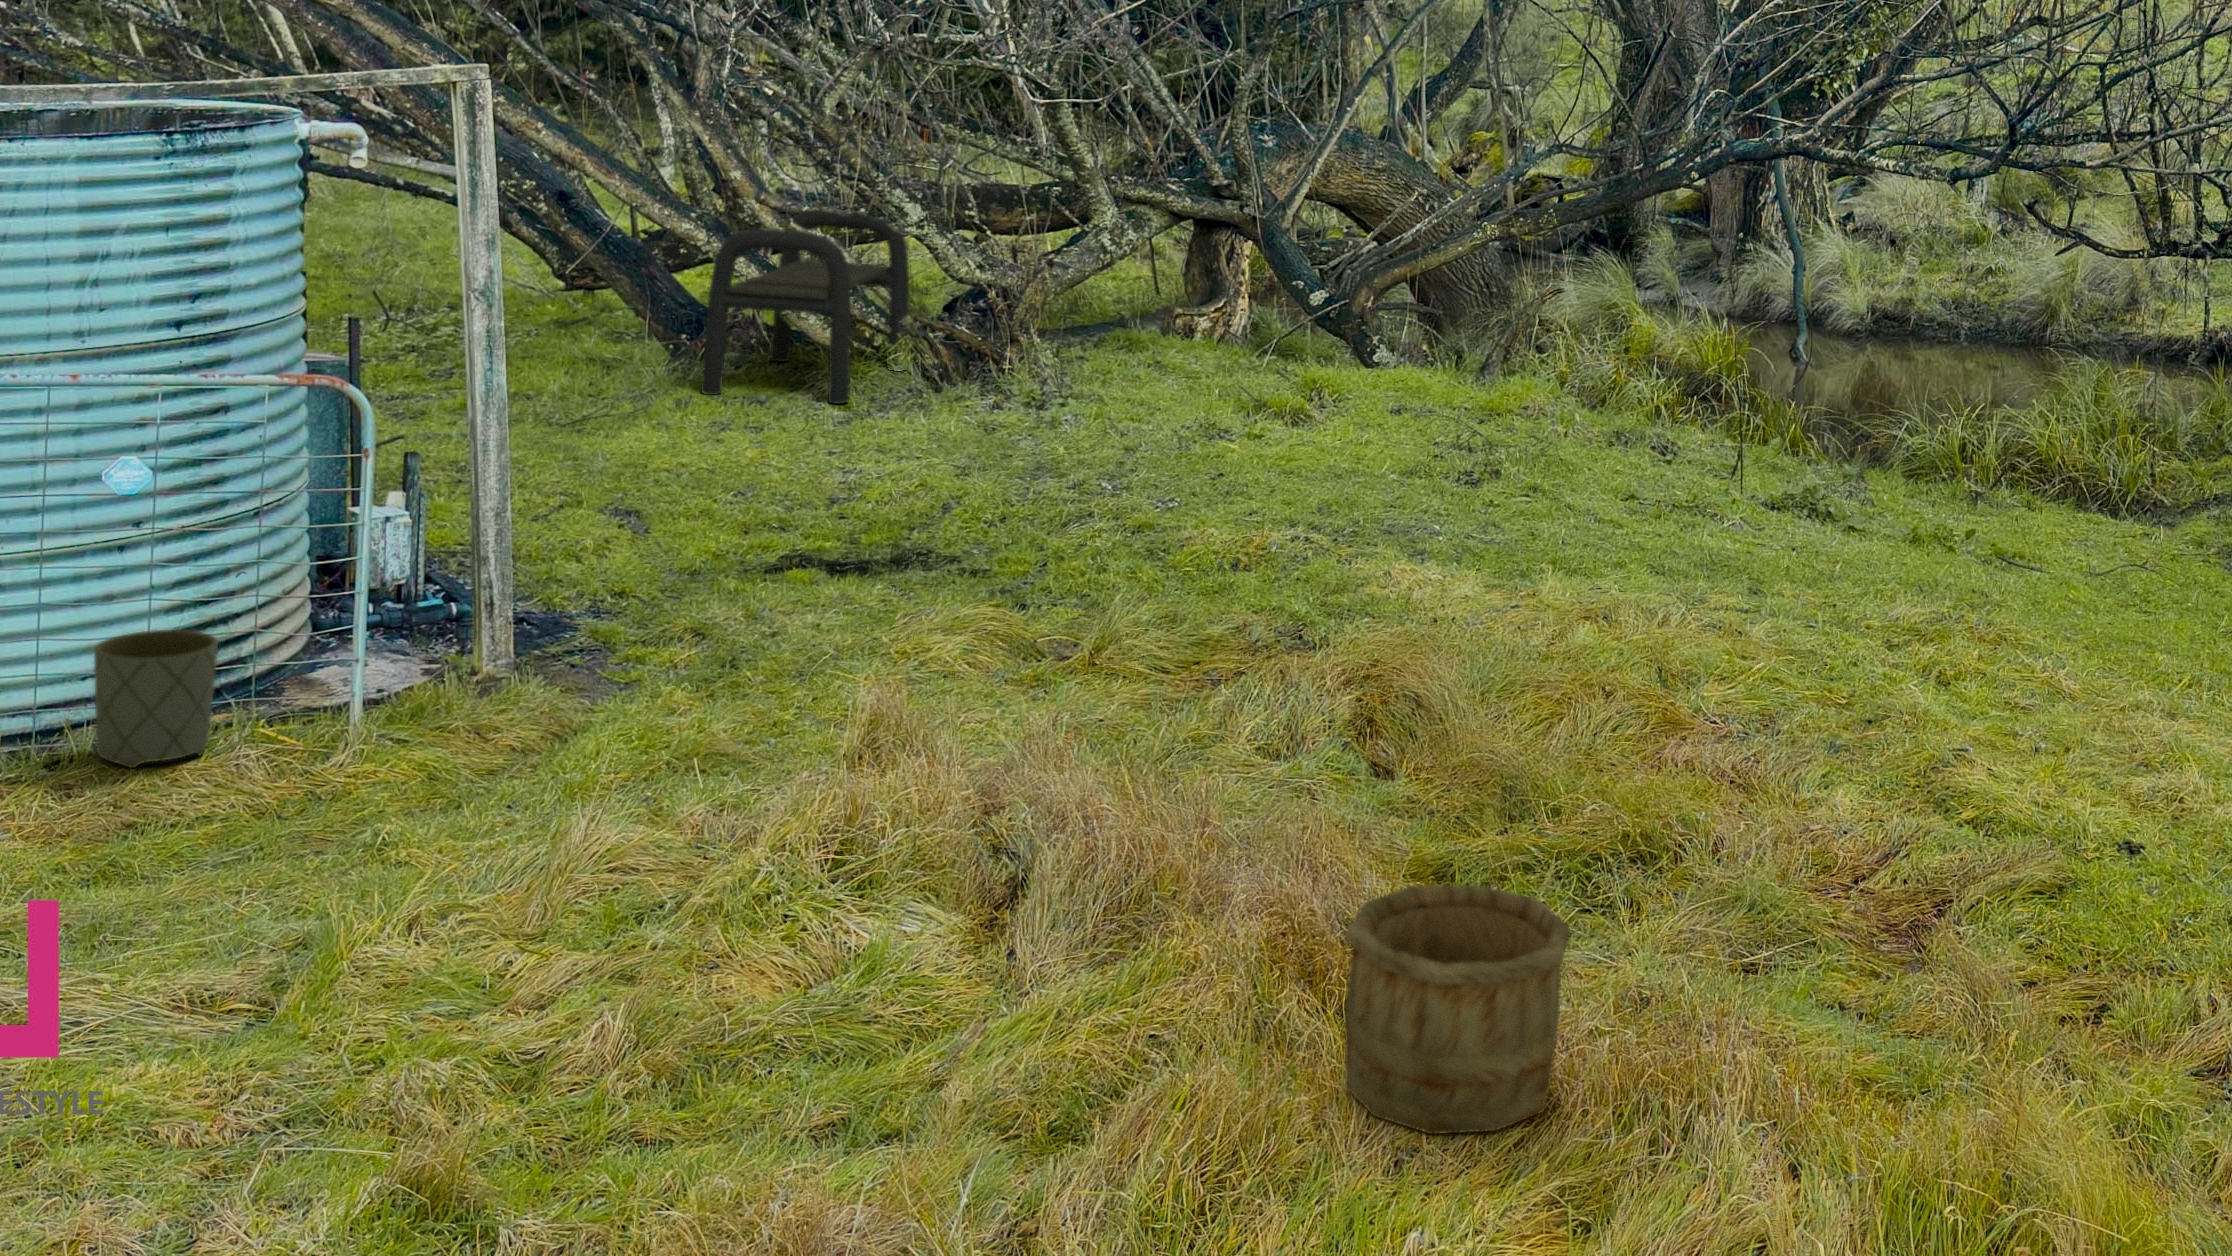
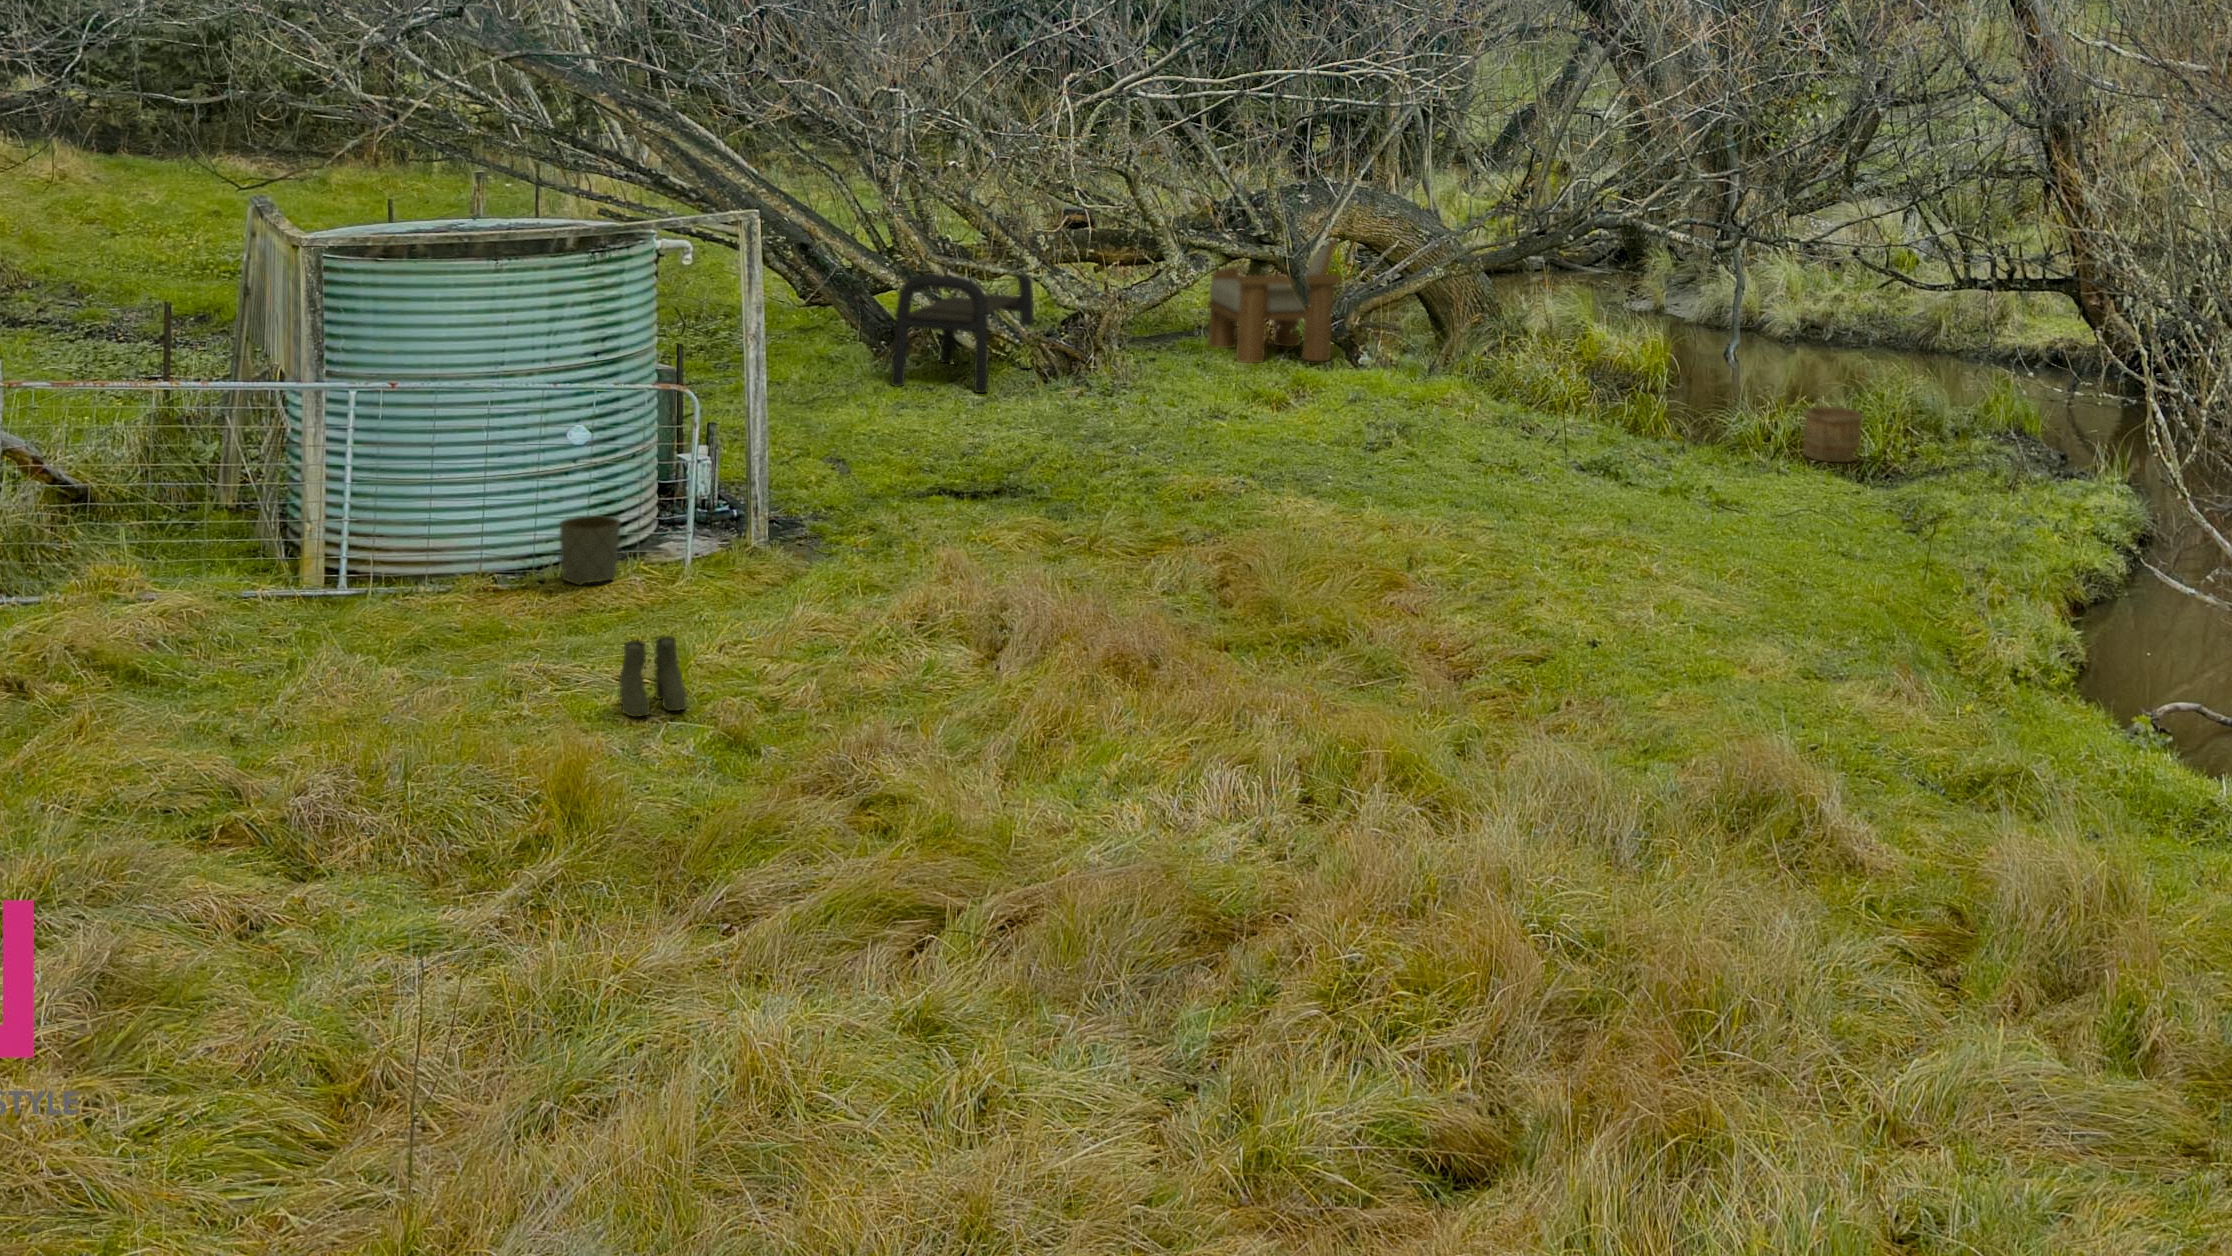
armchair: none [1136,161,1334,362] -> present [1207,238,1342,363]
wooden bucket: present [1345,885,1570,1134] -> present [1804,406,1863,462]
boots: none [145,942,309,1152] -> present [619,636,687,717]

